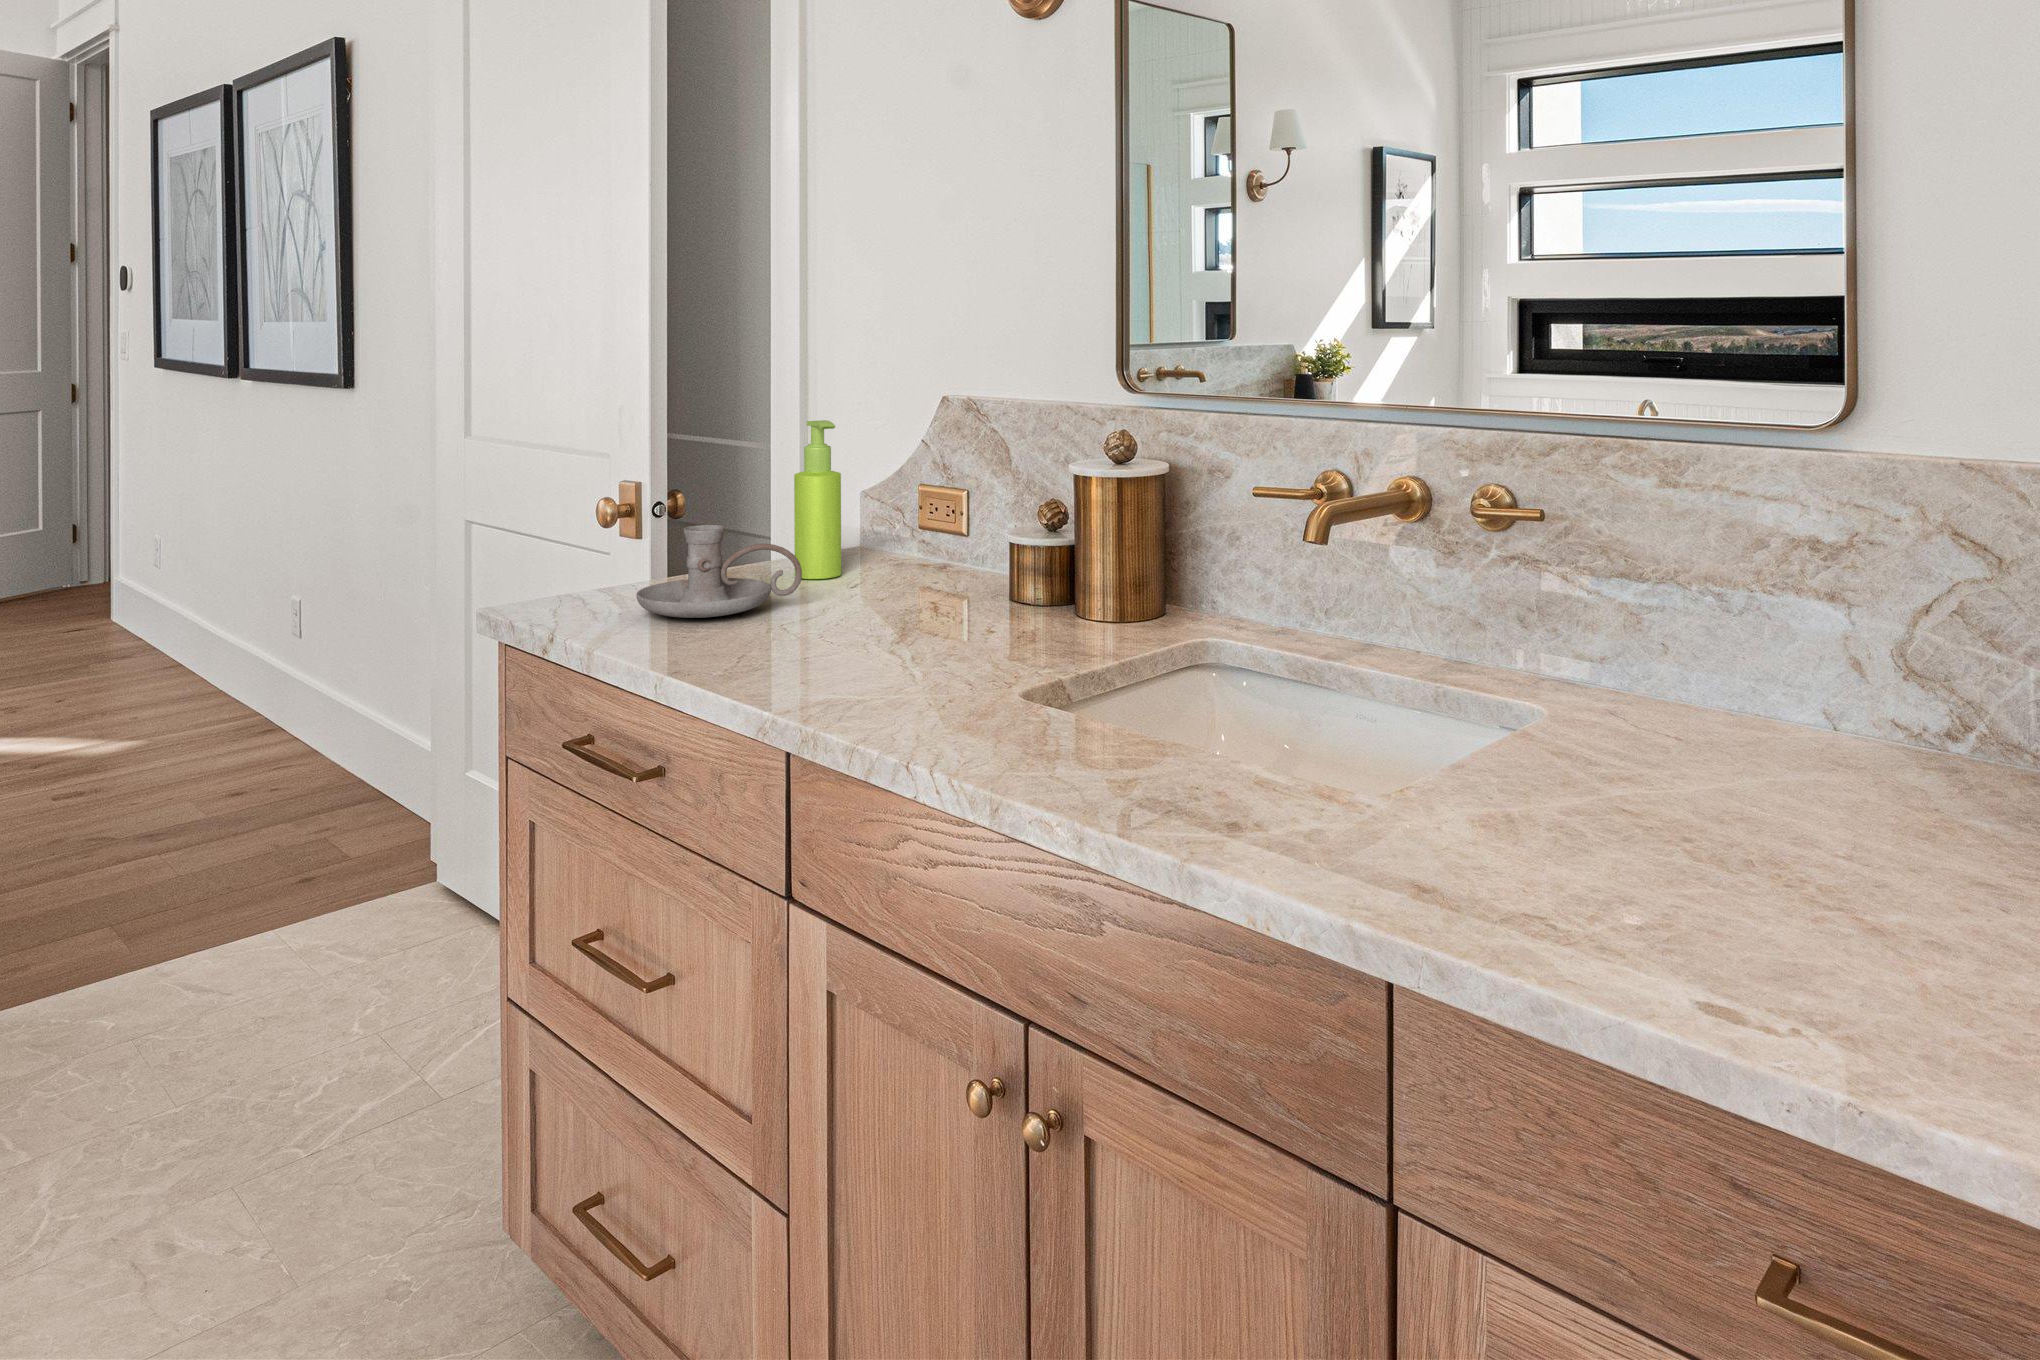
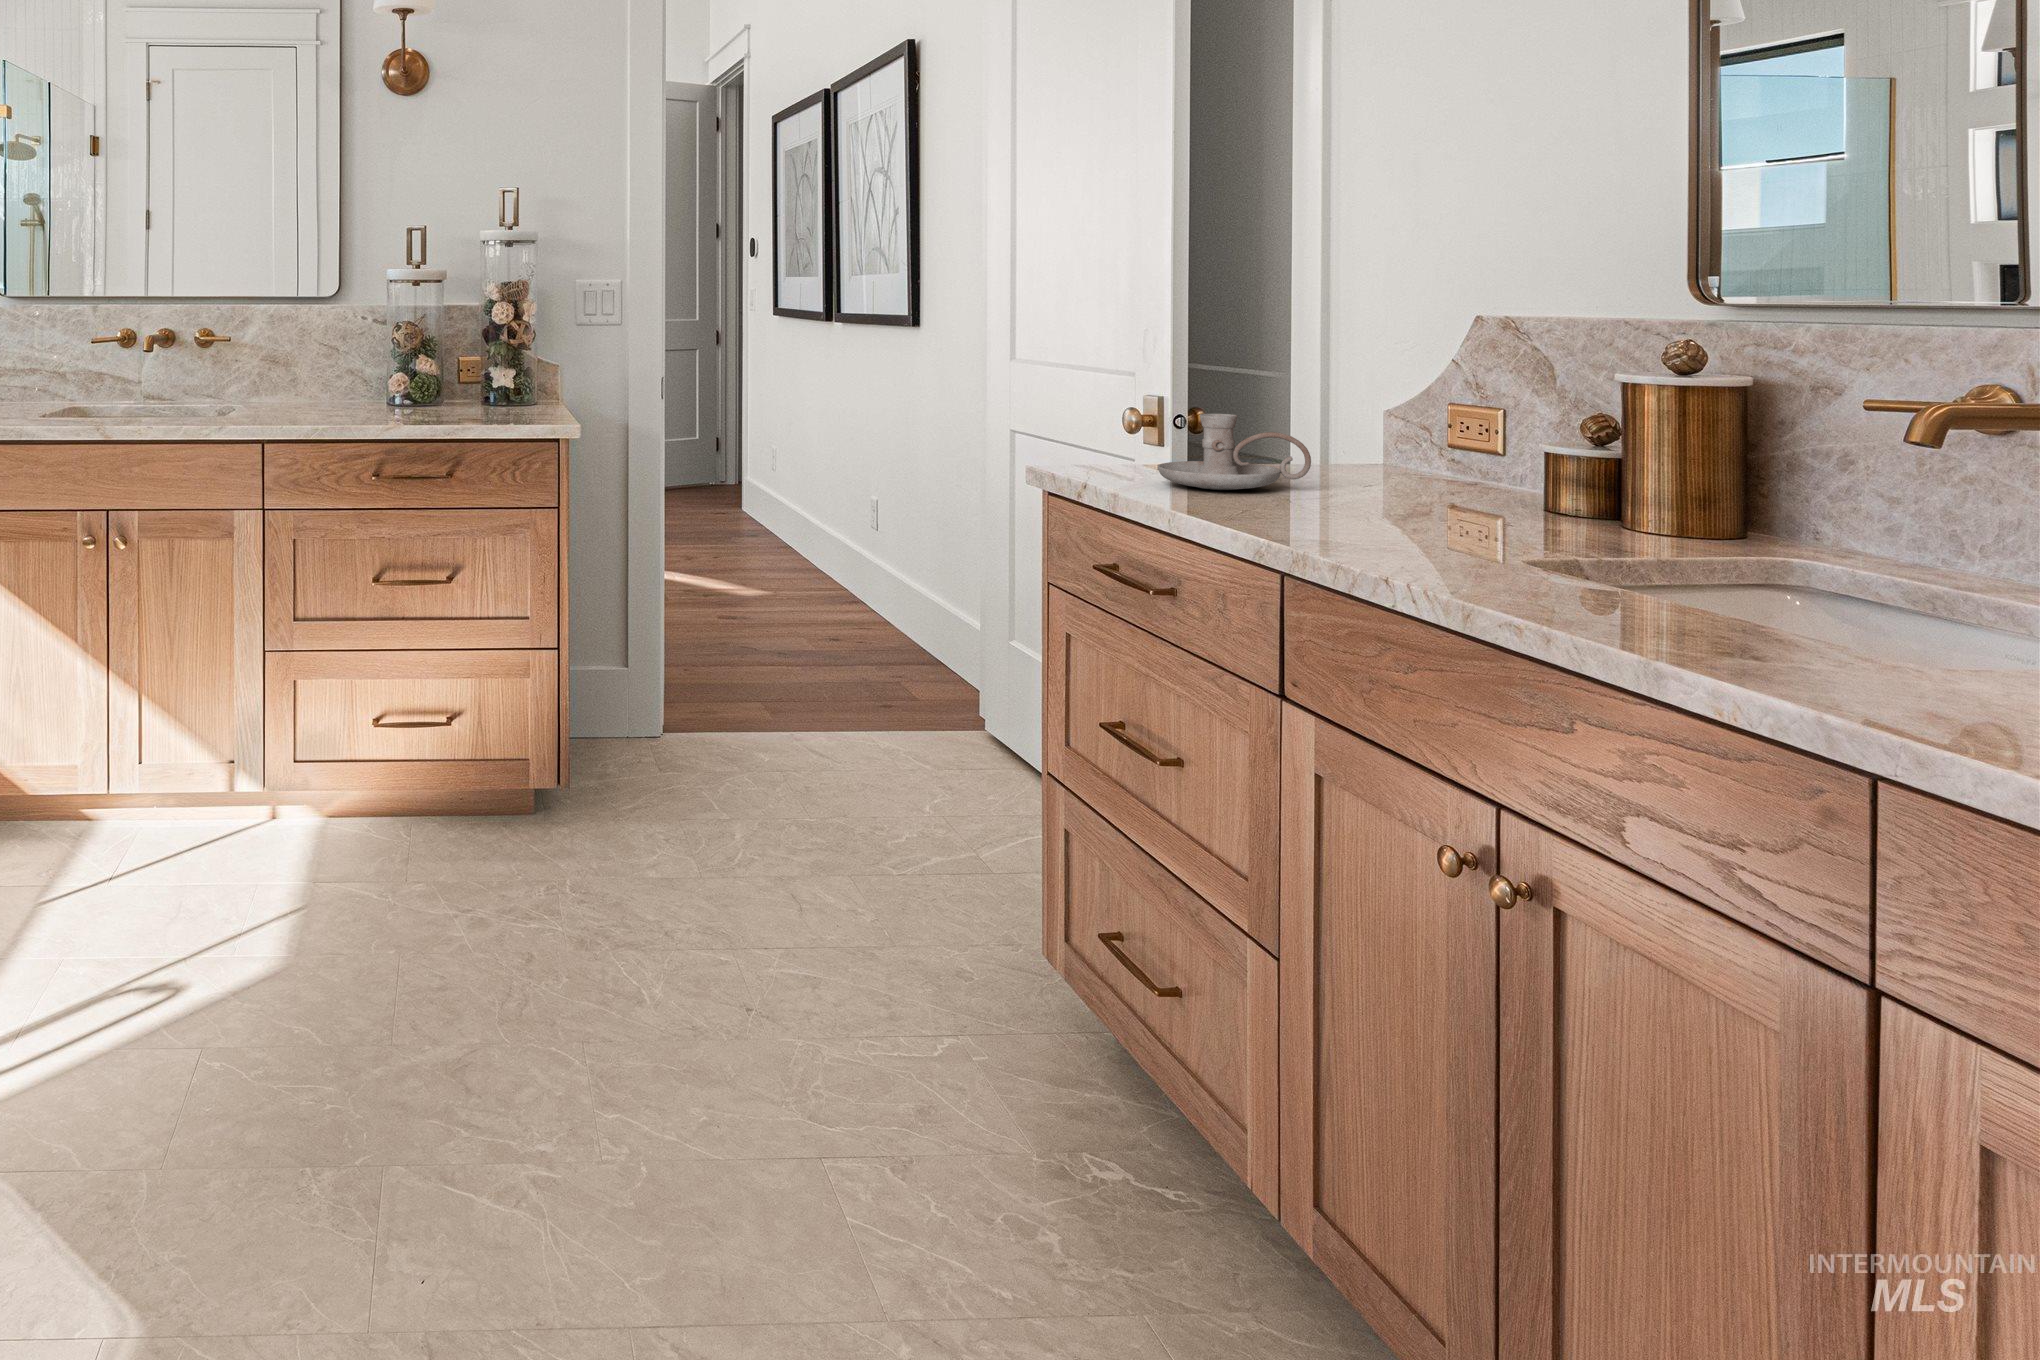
soap dispenser: present [794,420,841,579] -> none [1308,332,1357,477]

